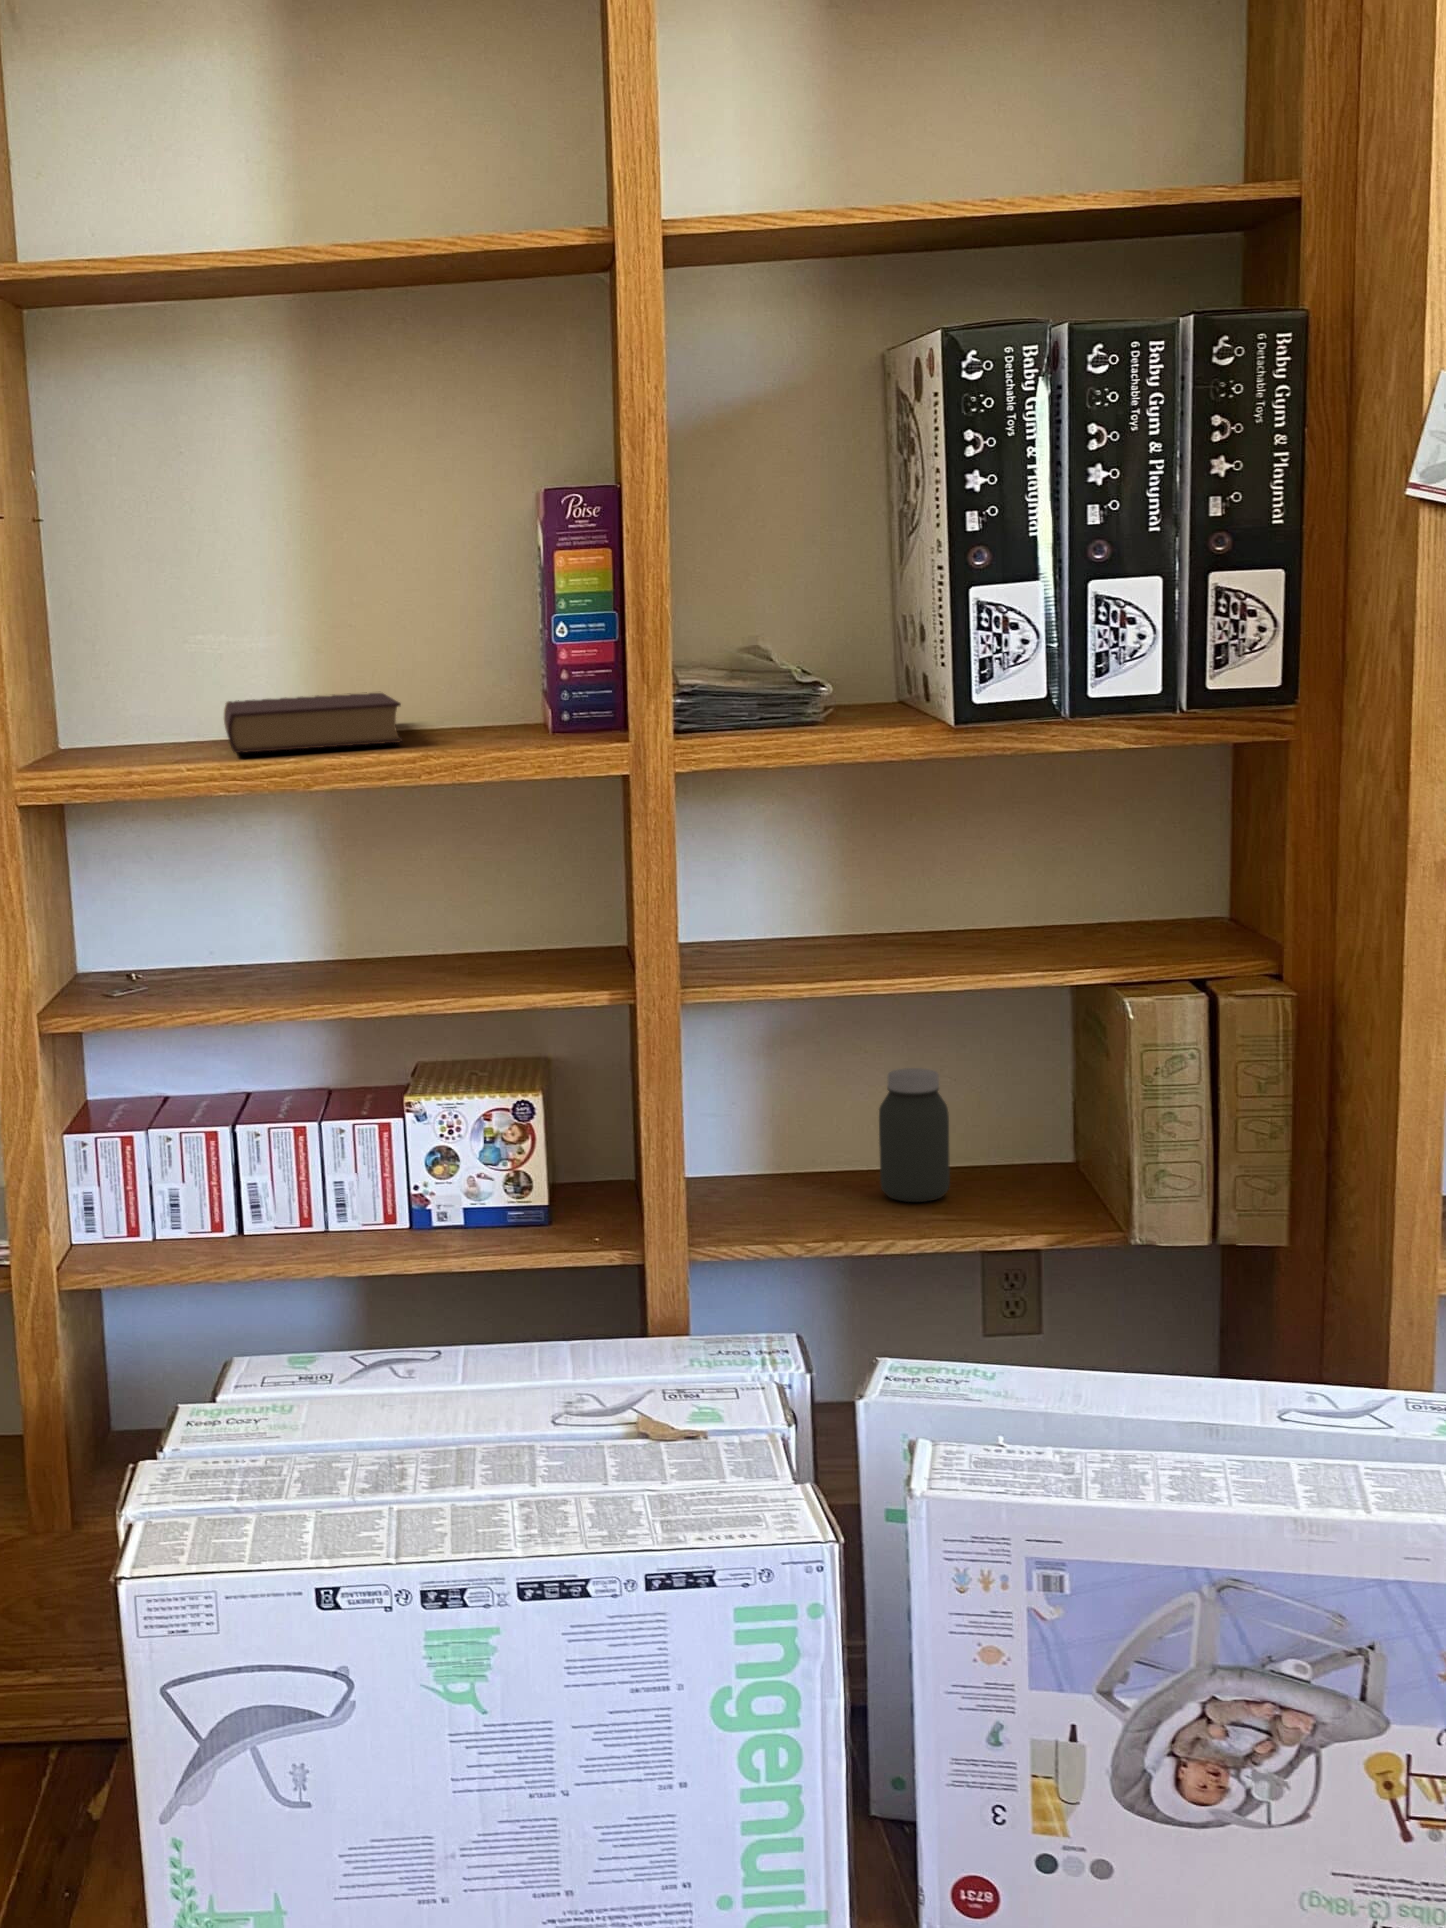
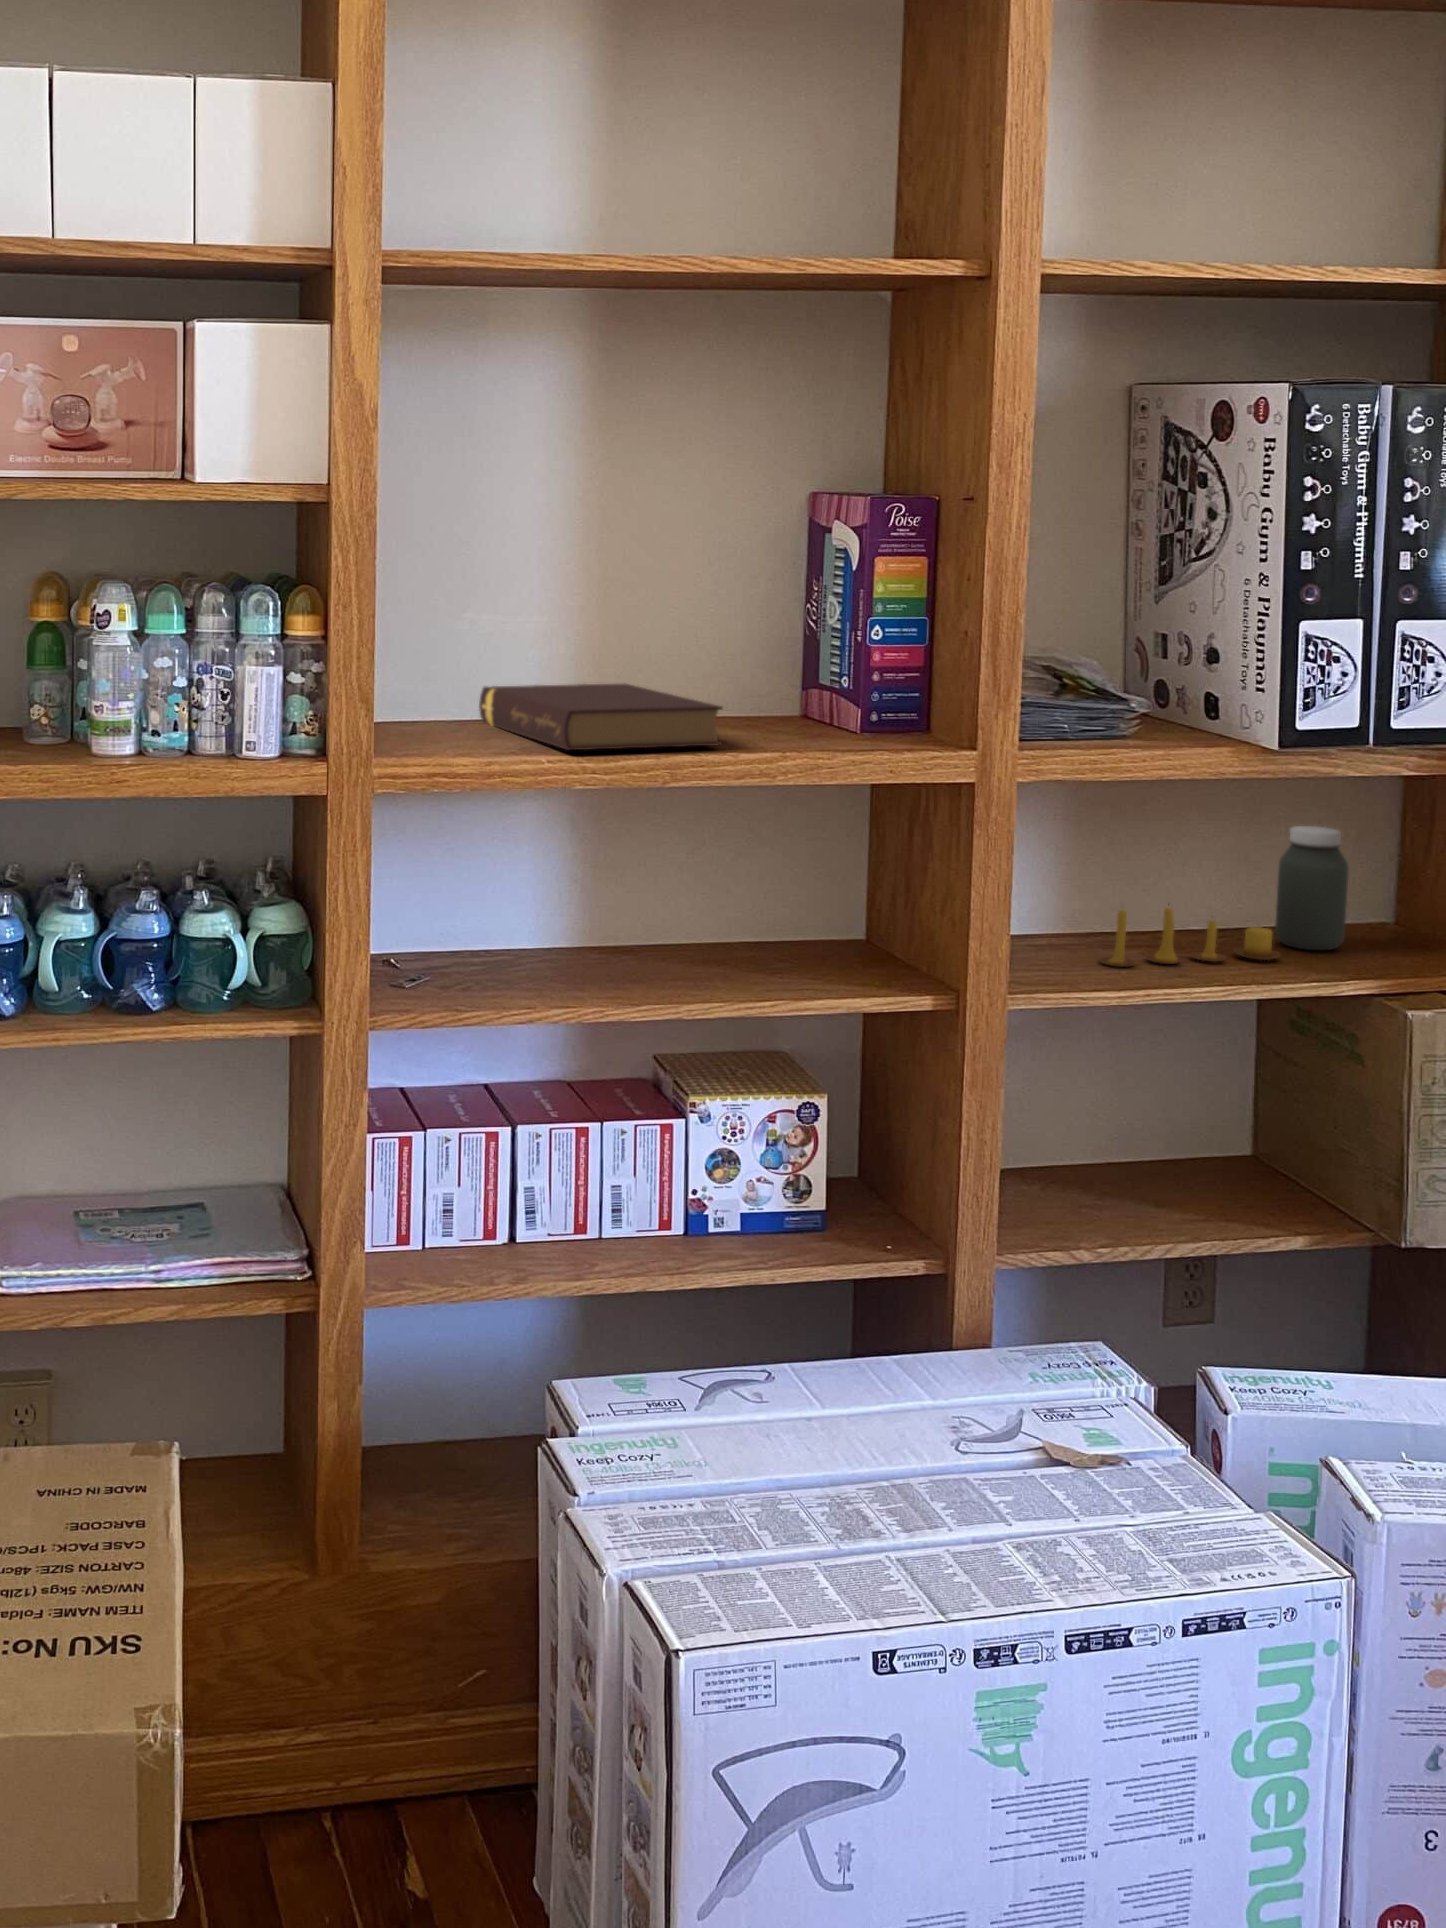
candle: none [868,889,1080,958] -> present [1100,904,1281,967]
jar: present [879,1068,950,1202] -> present [1275,826,1348,950]

